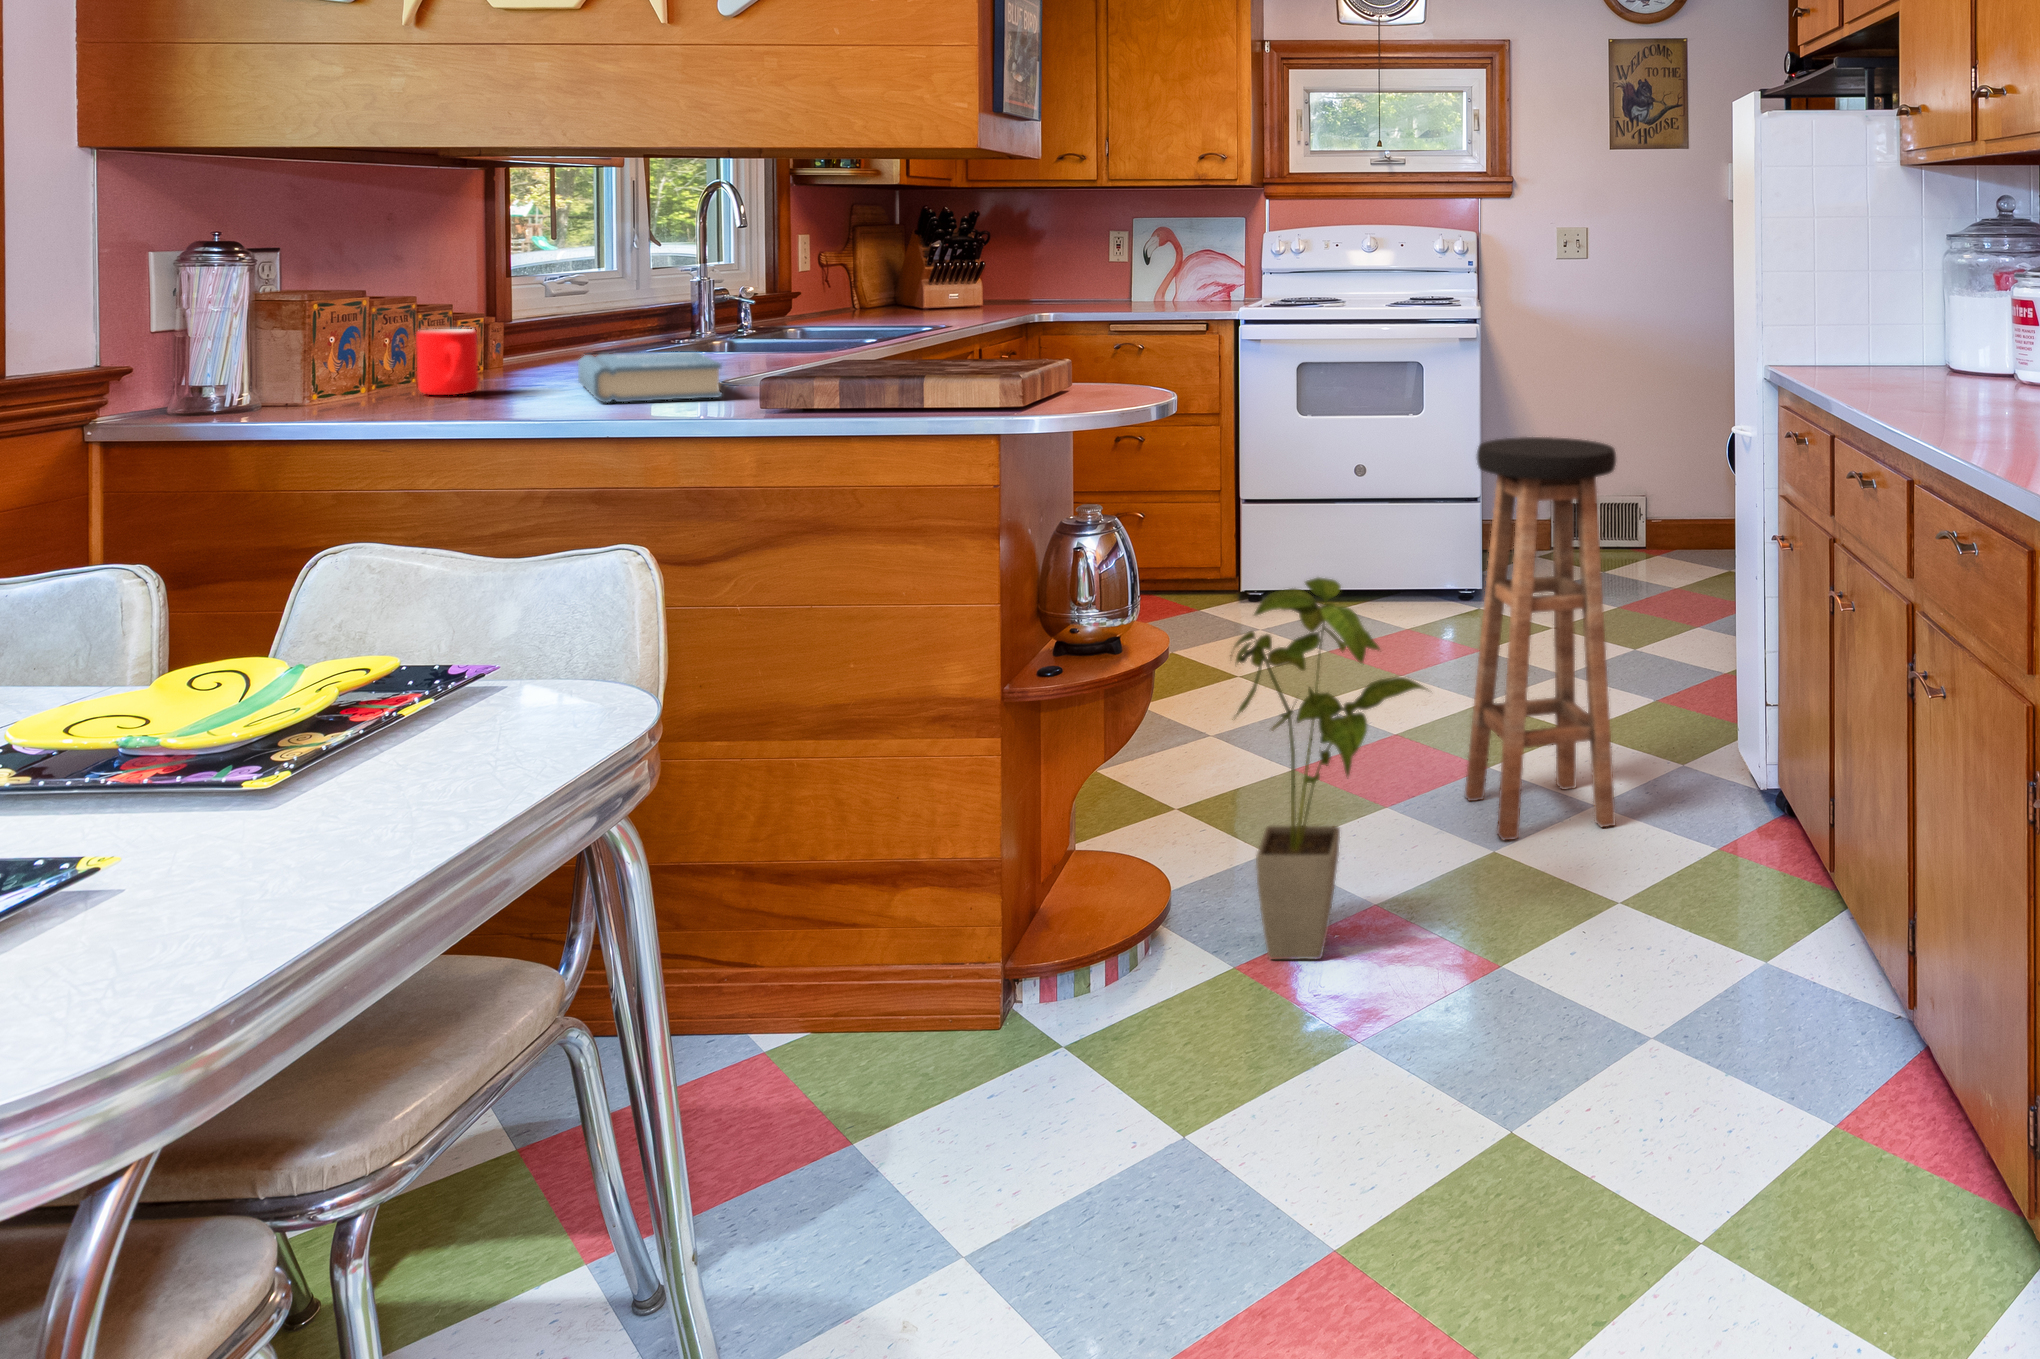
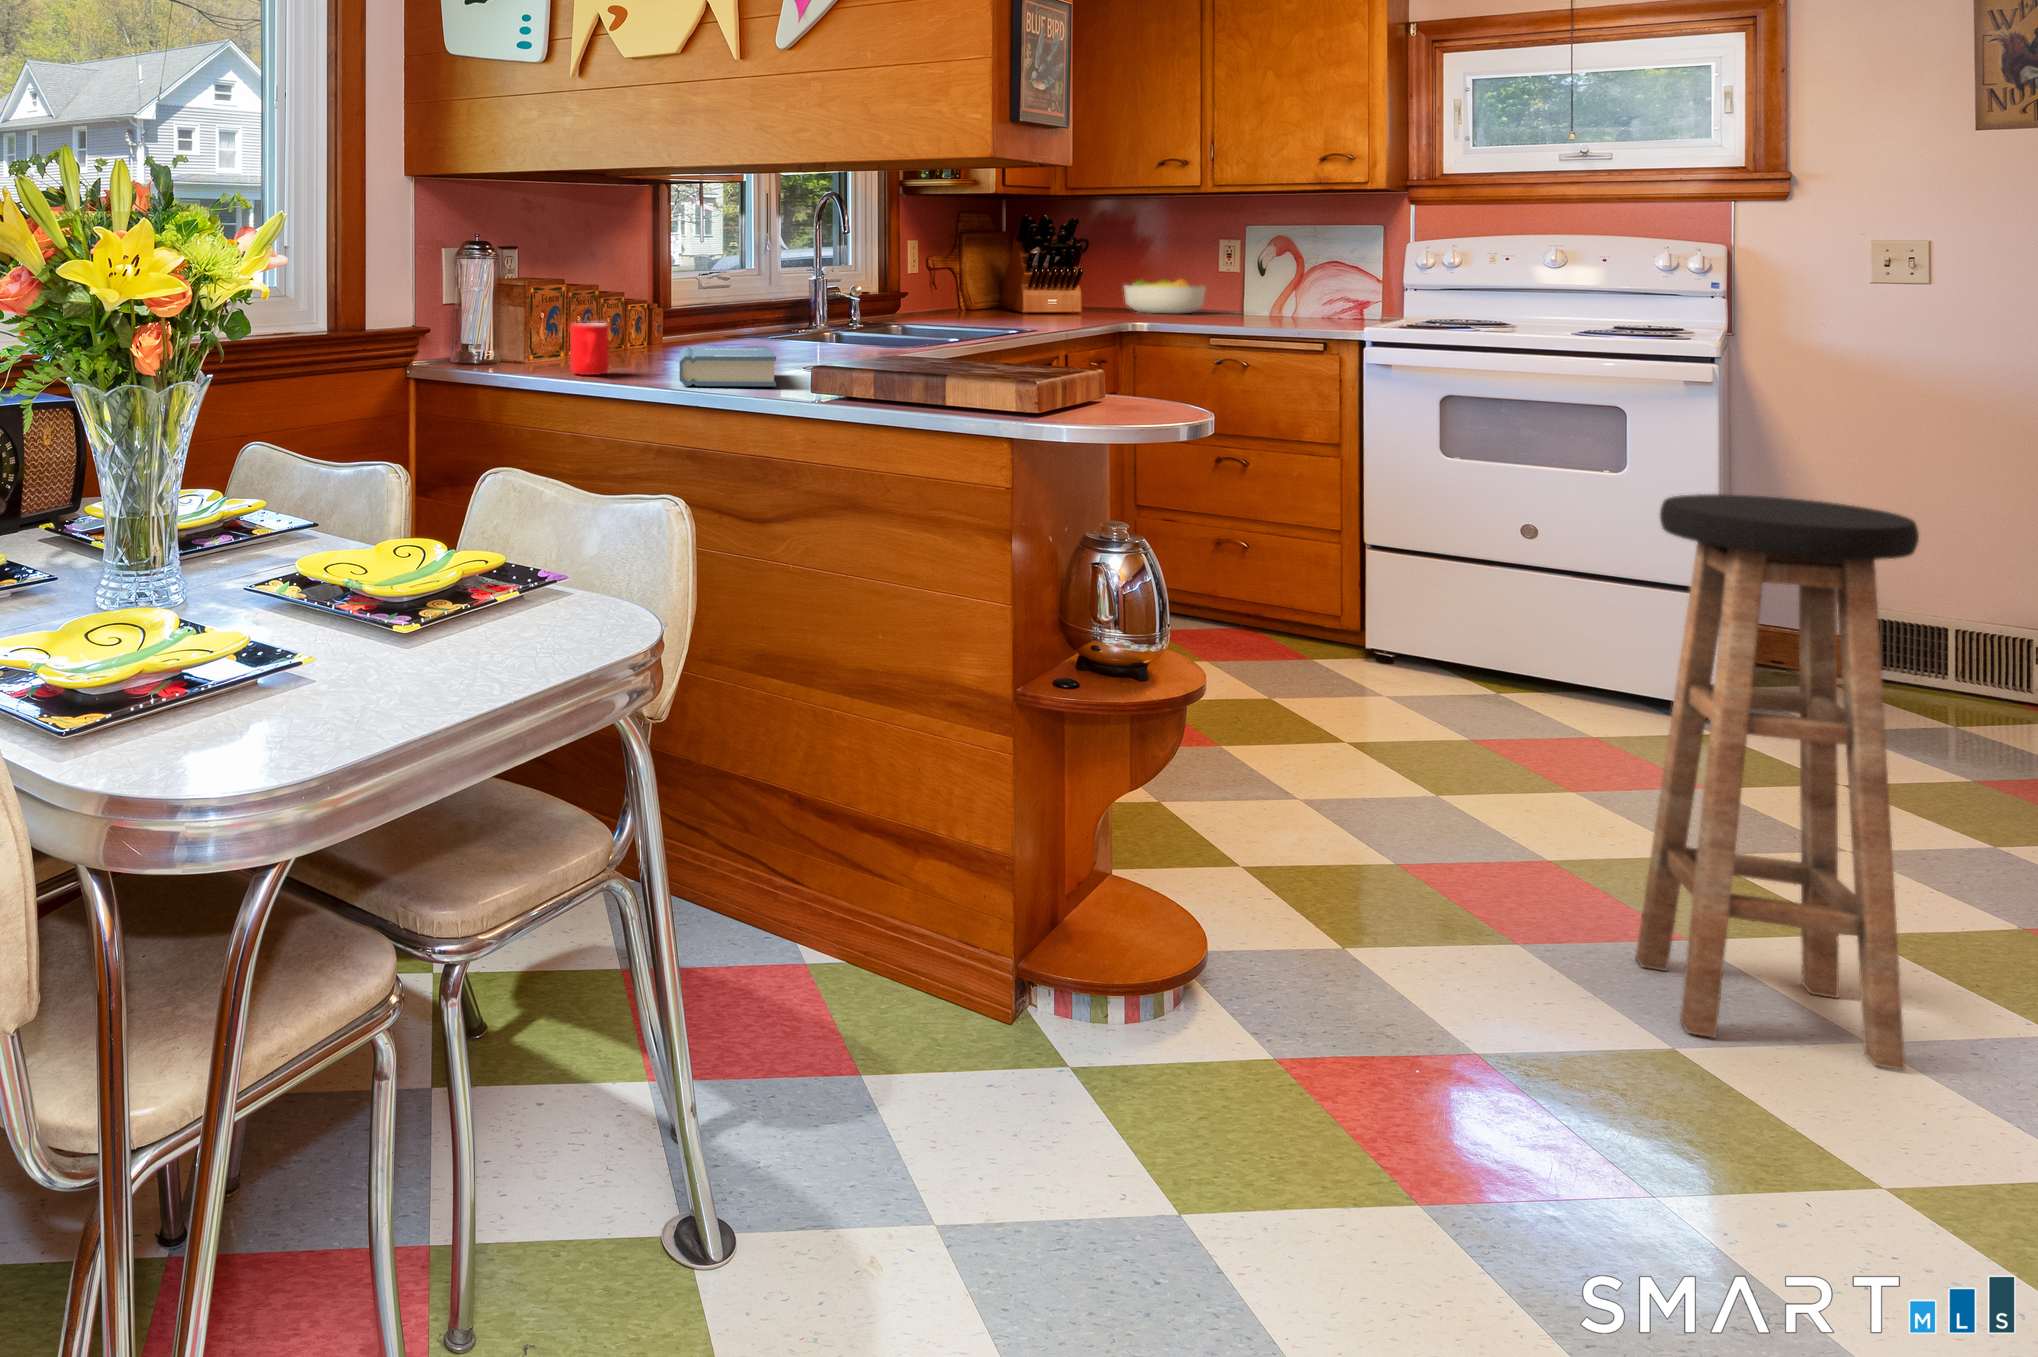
fruit bowl: none [1022,258,1099,298] -> present [1123,280,1206,313]
house plant: present [1234,578,1428,959] -> none [1263,633,1554,1092]

